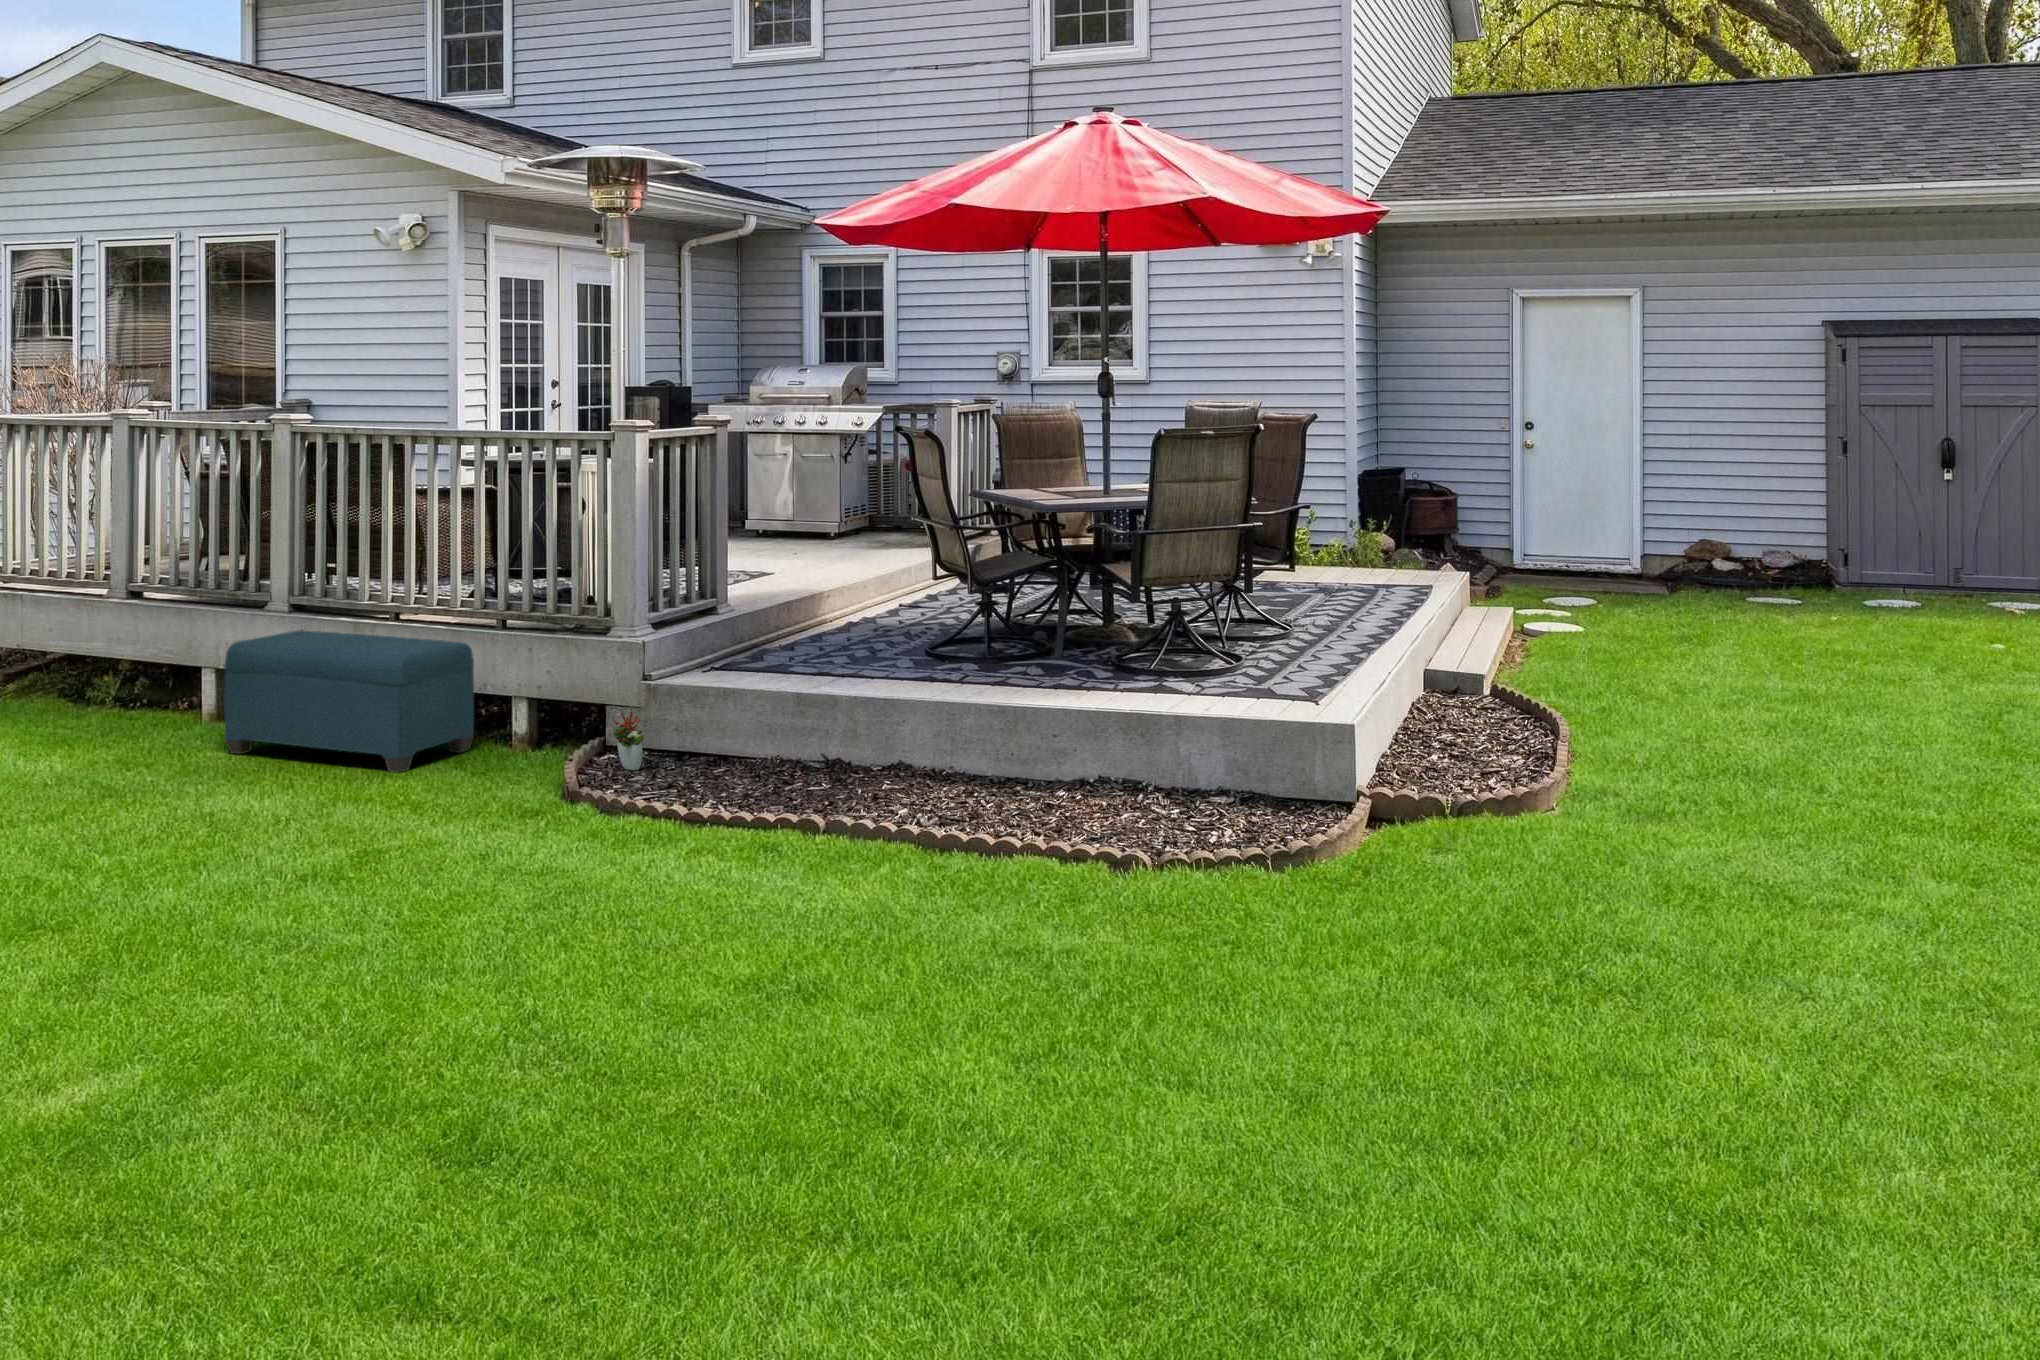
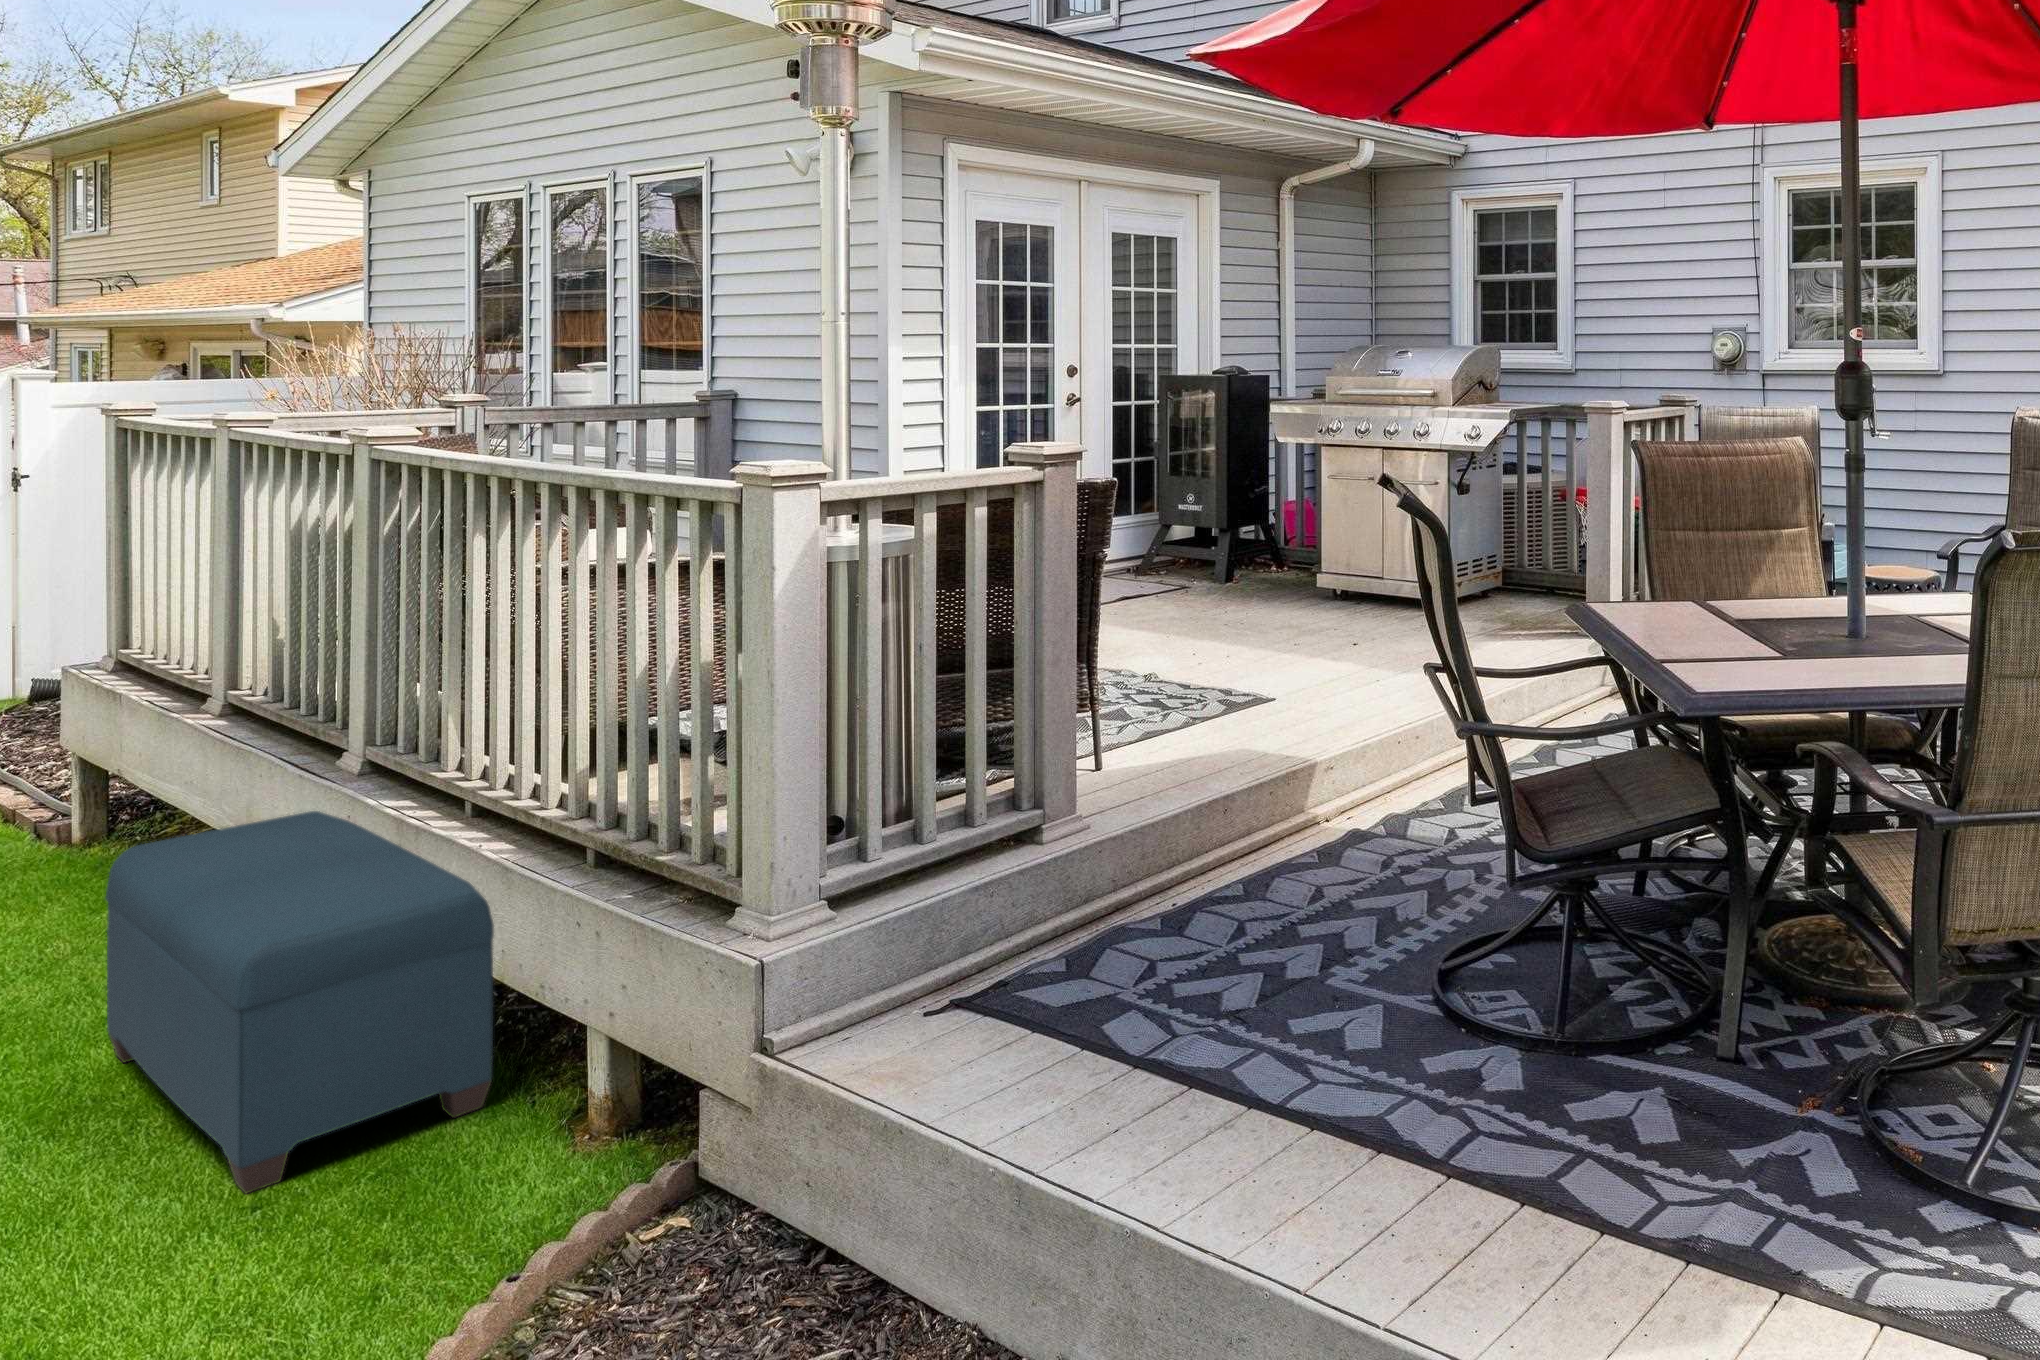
decorative plant: present [613,708,644,770] -> none [615,1114,695,1271]

